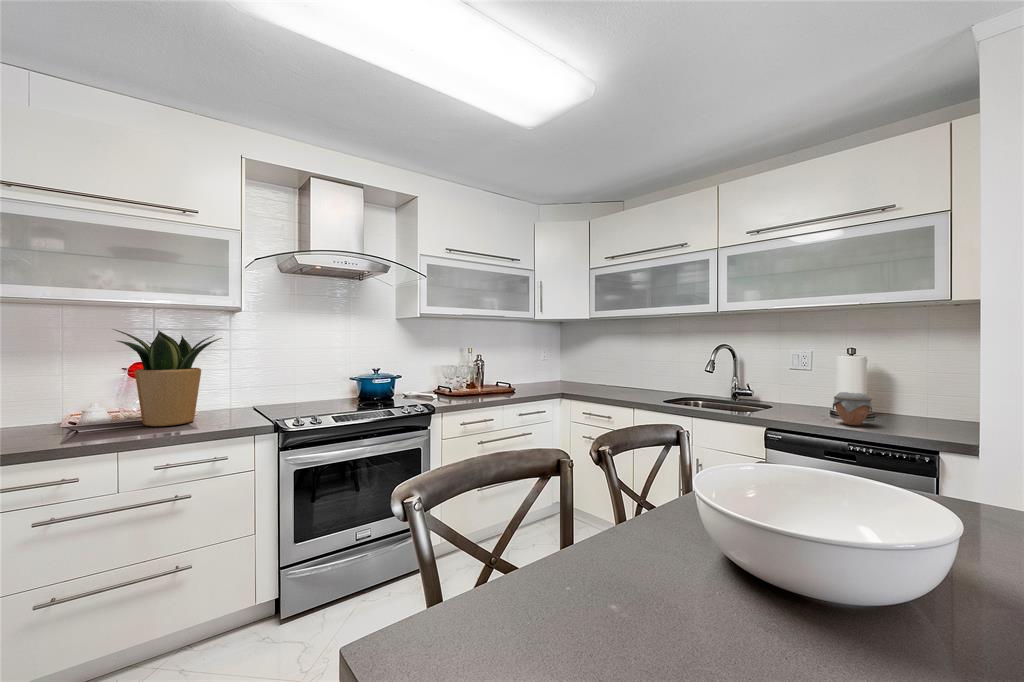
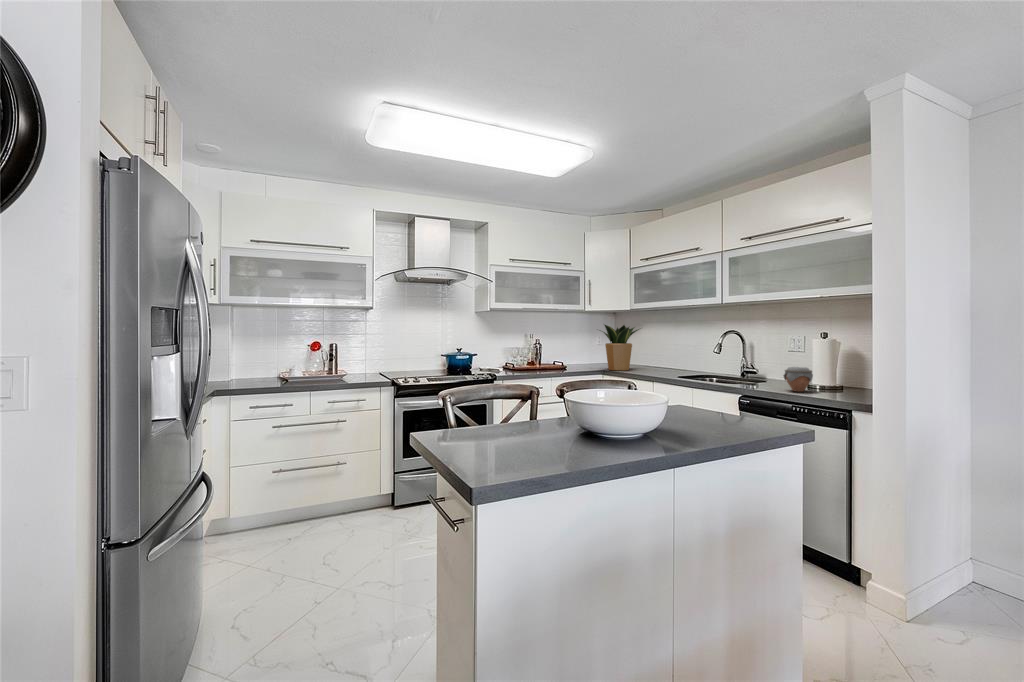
potted plant: present [115,330,221,426] -> present [600,325,641,371]

